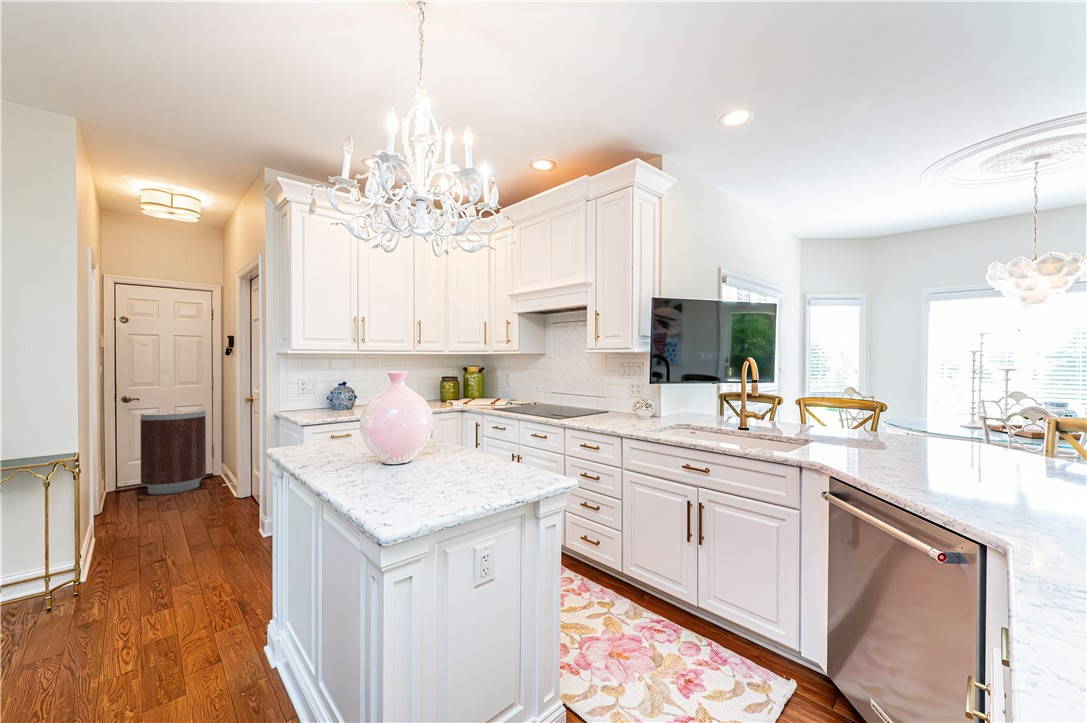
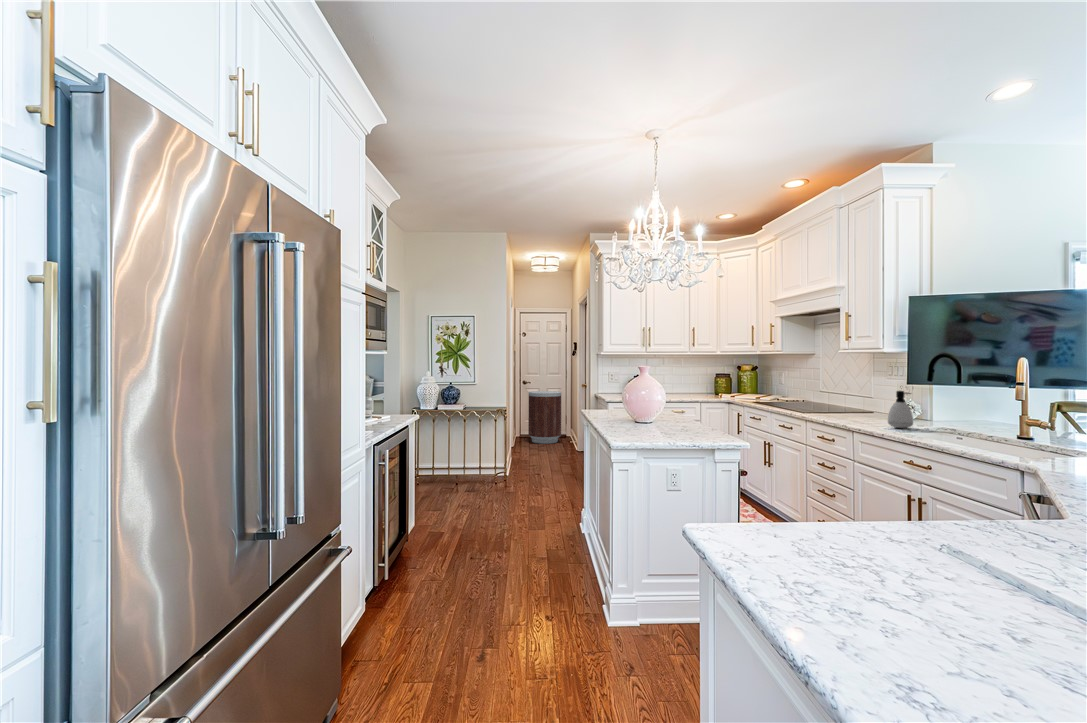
soap dispenser: none [650,390,671,429] -> present [888,391,913,428]

